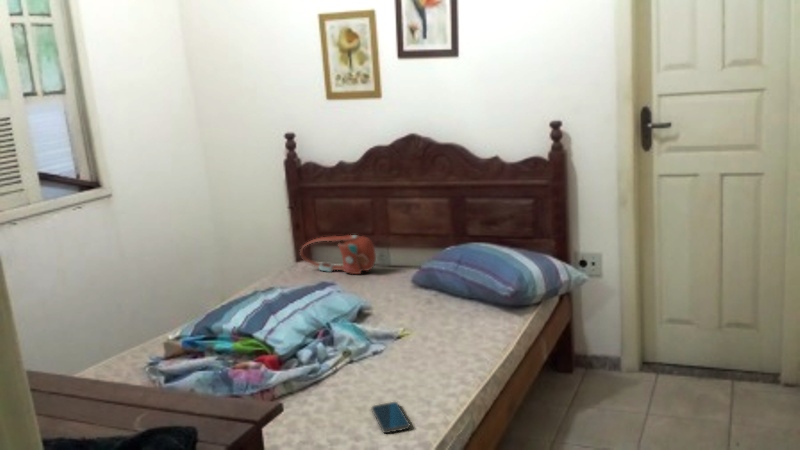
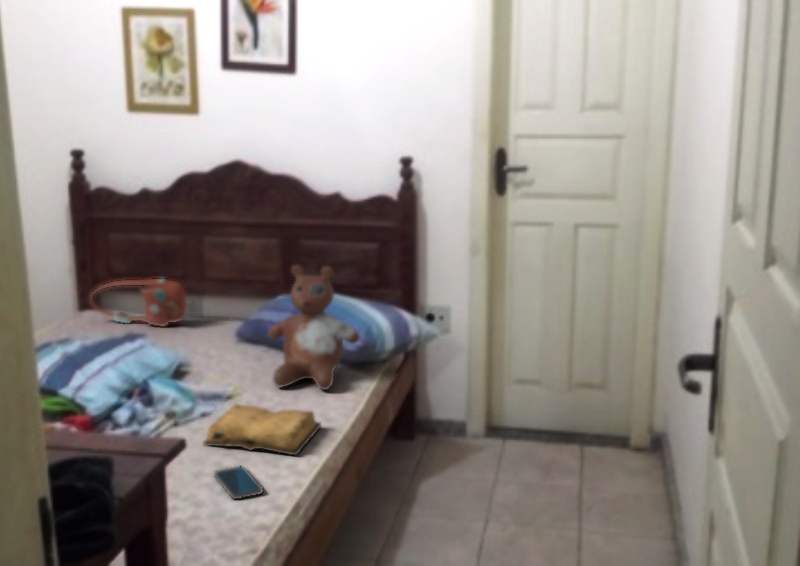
stuffed bear: none [433,223,512,332] -> present [268,265,359,390]
diary: none [368,345,471,393] -> present [203,404,321,455]

